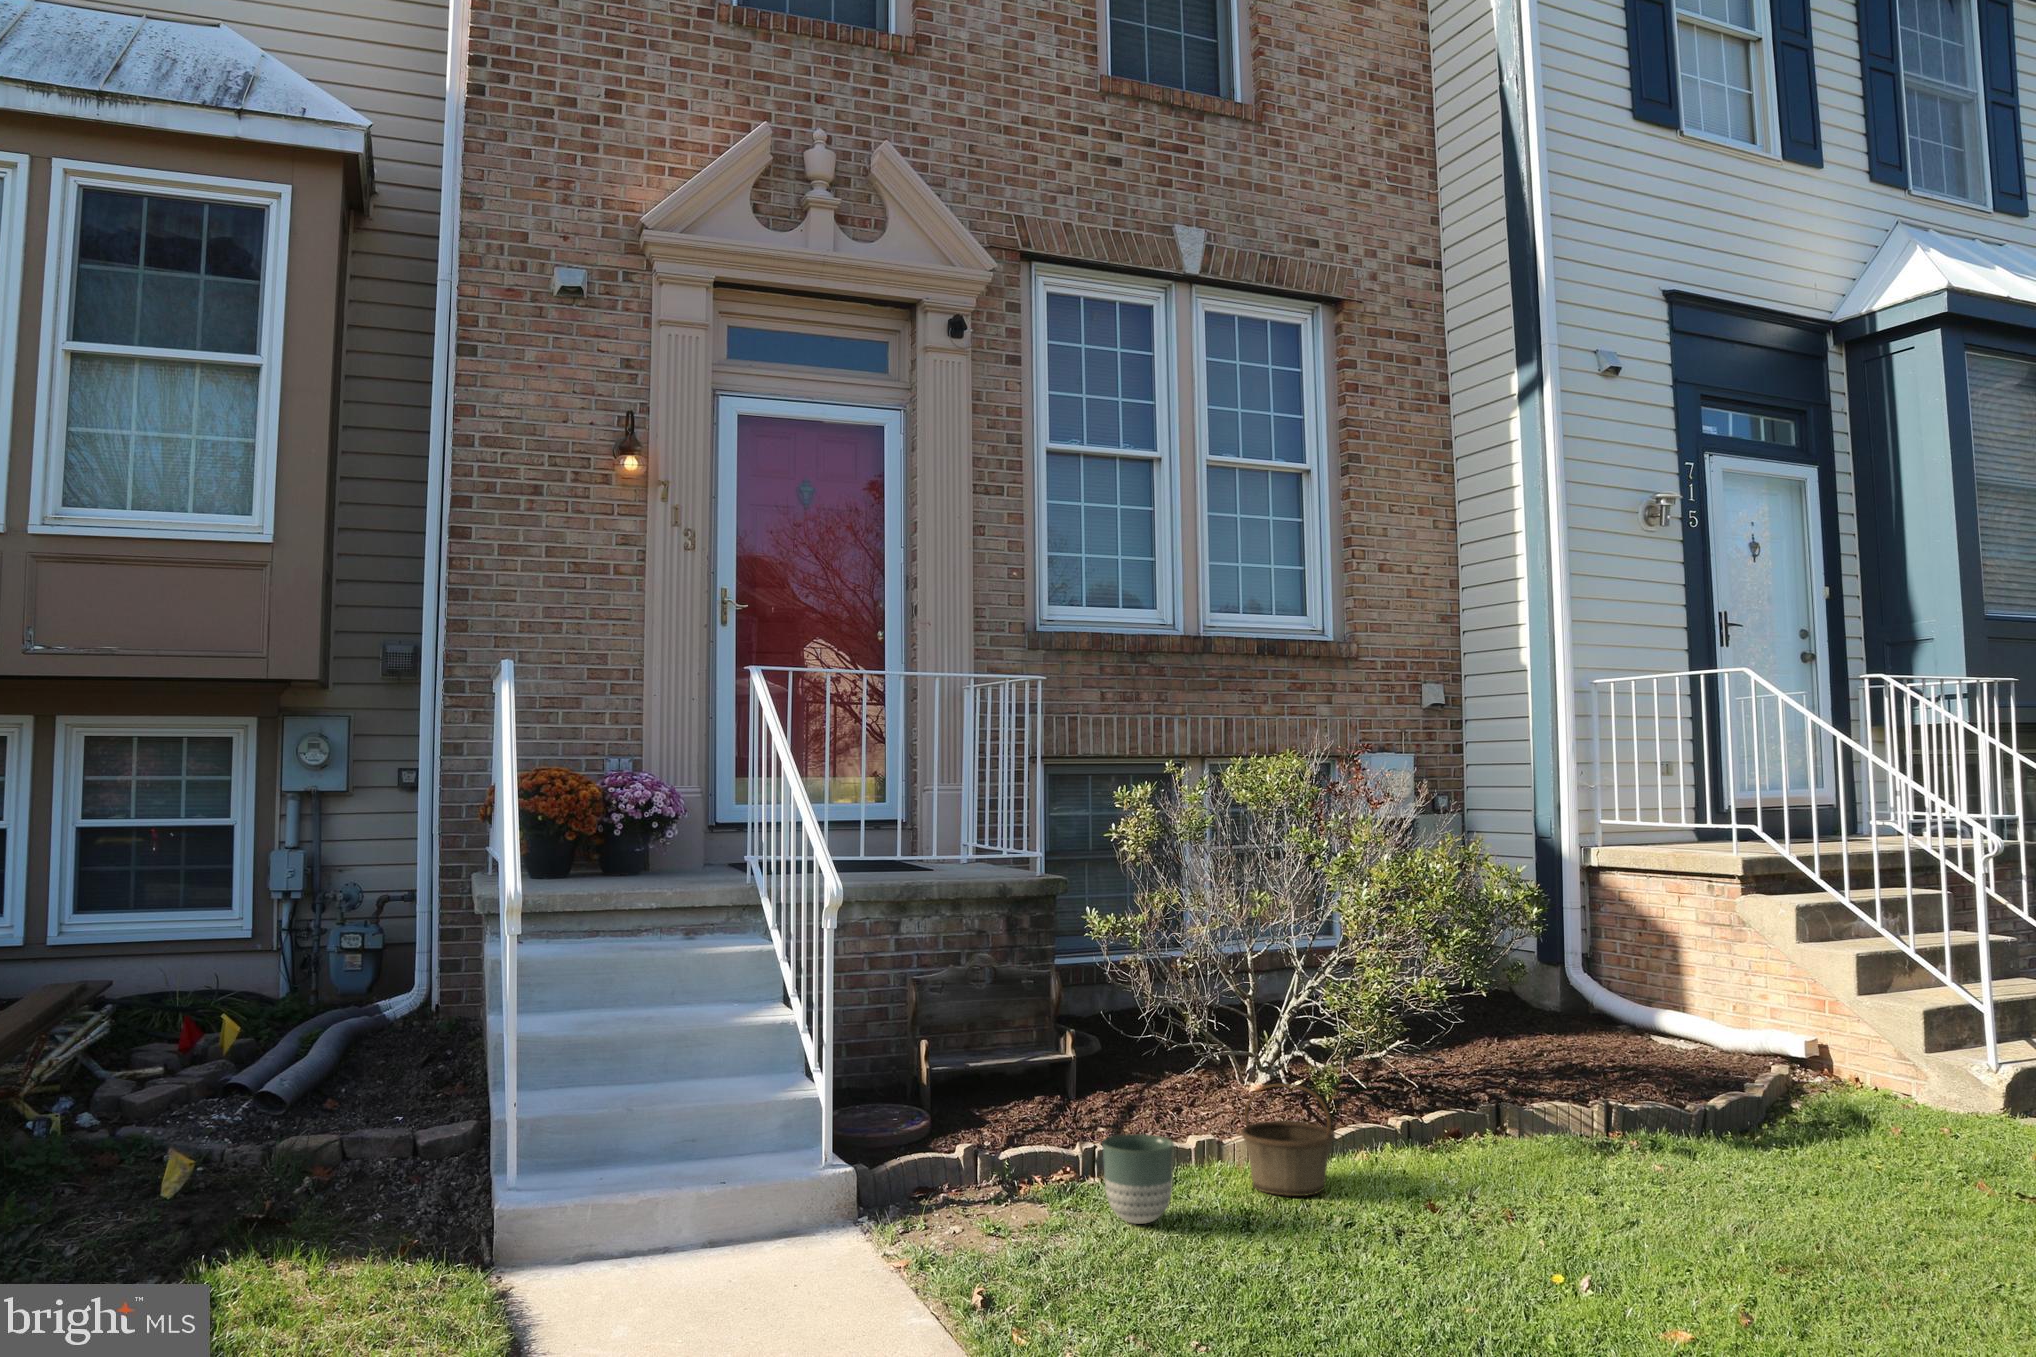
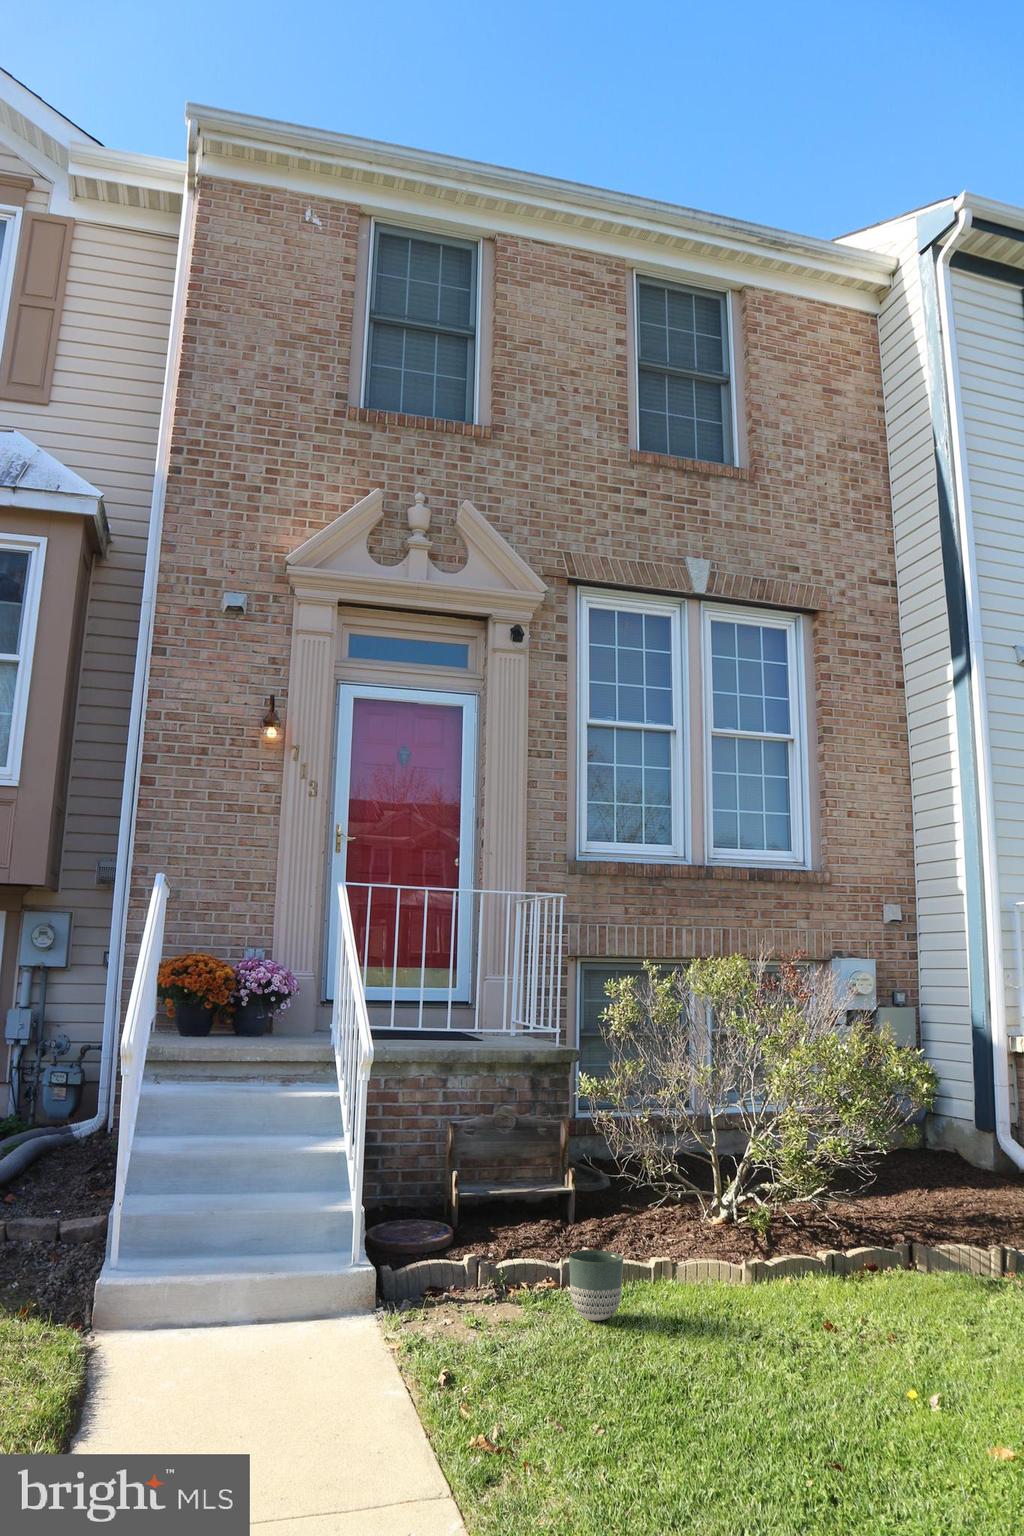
basket: present [1241,1084,1335,1196] -> none [684,1217,758,1307]

